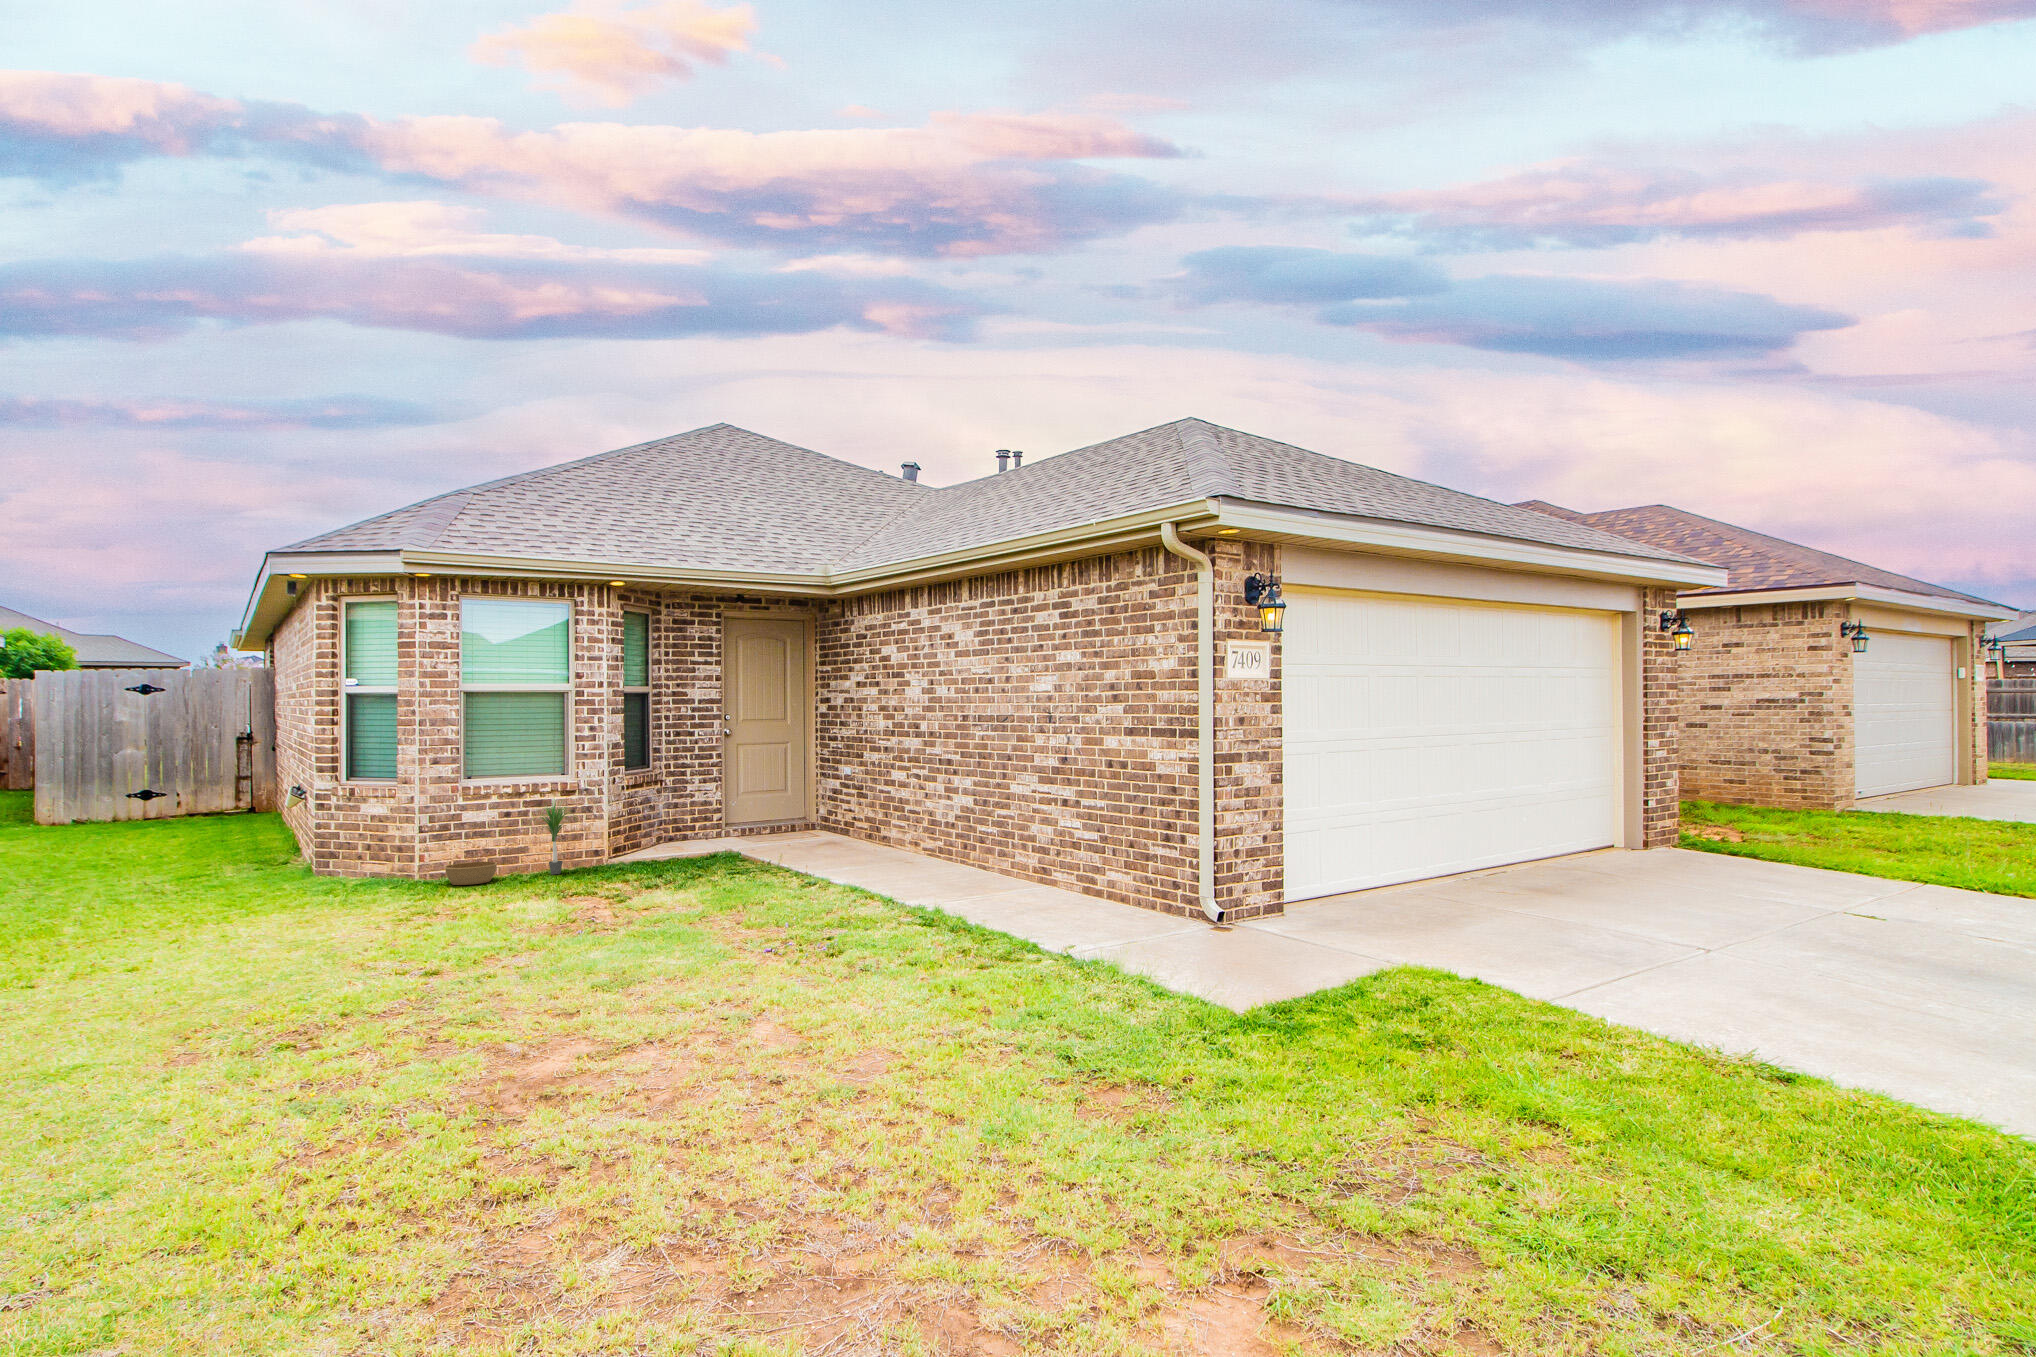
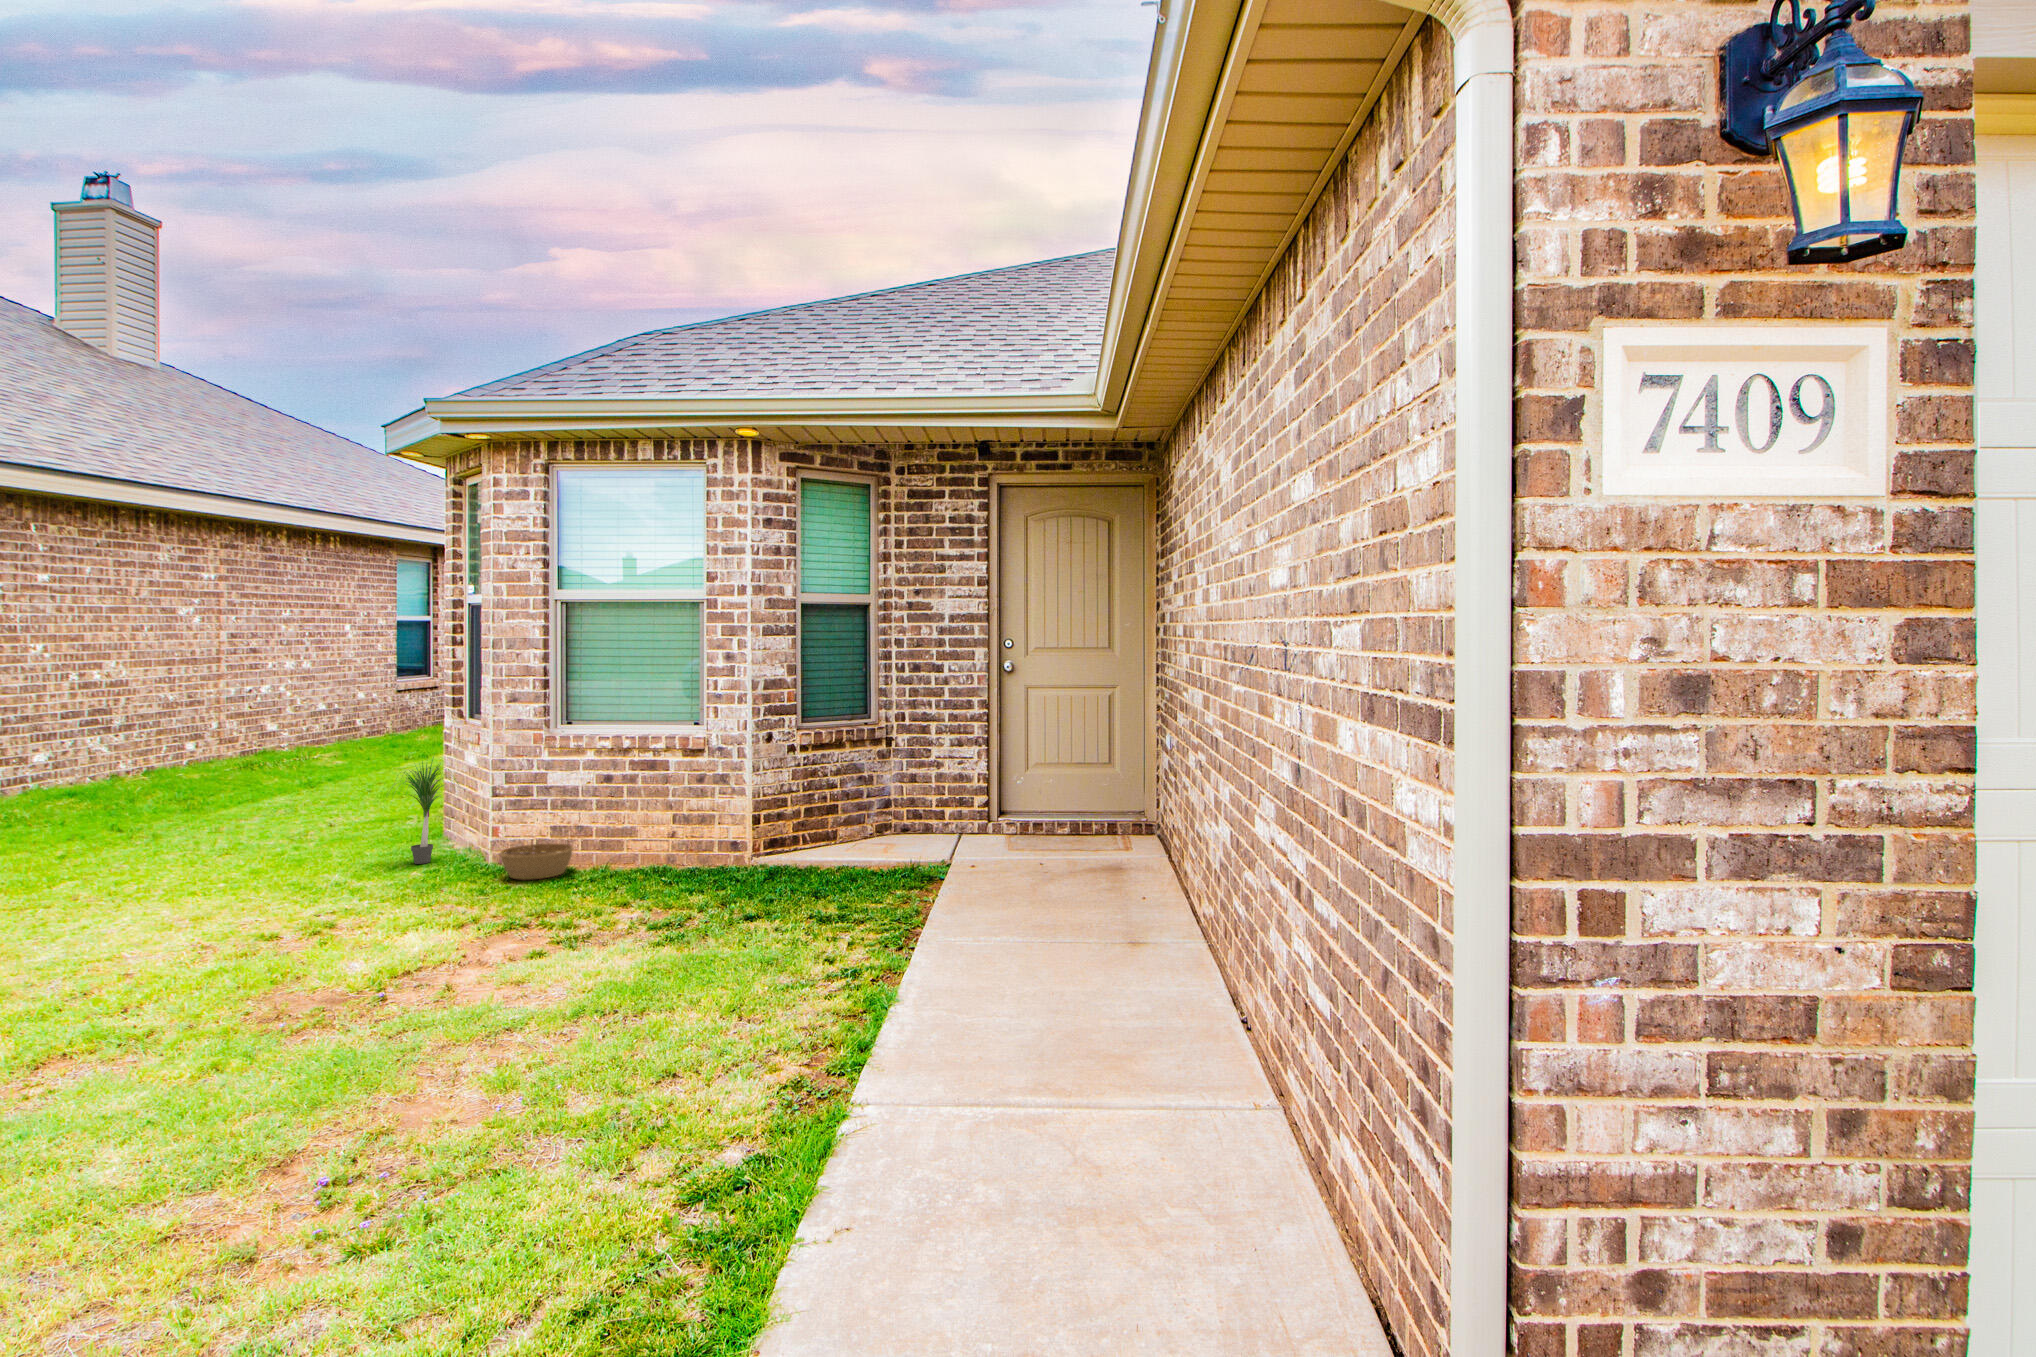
potted plant: present [532,801,574,874] -> present [391,757,459,864]

